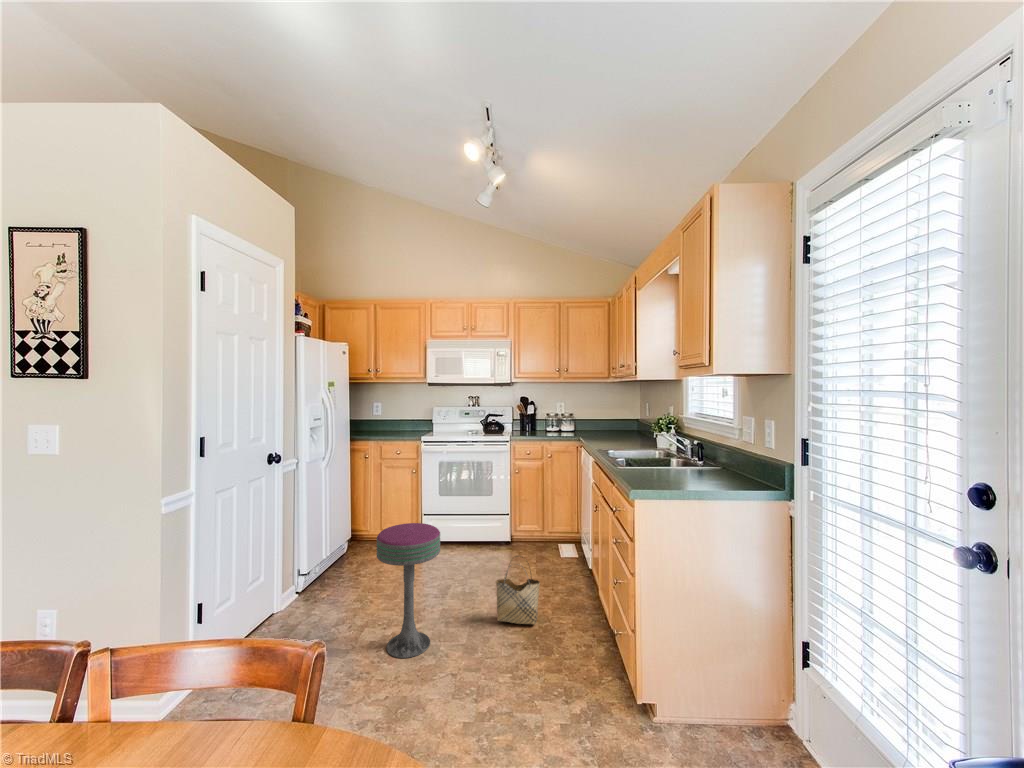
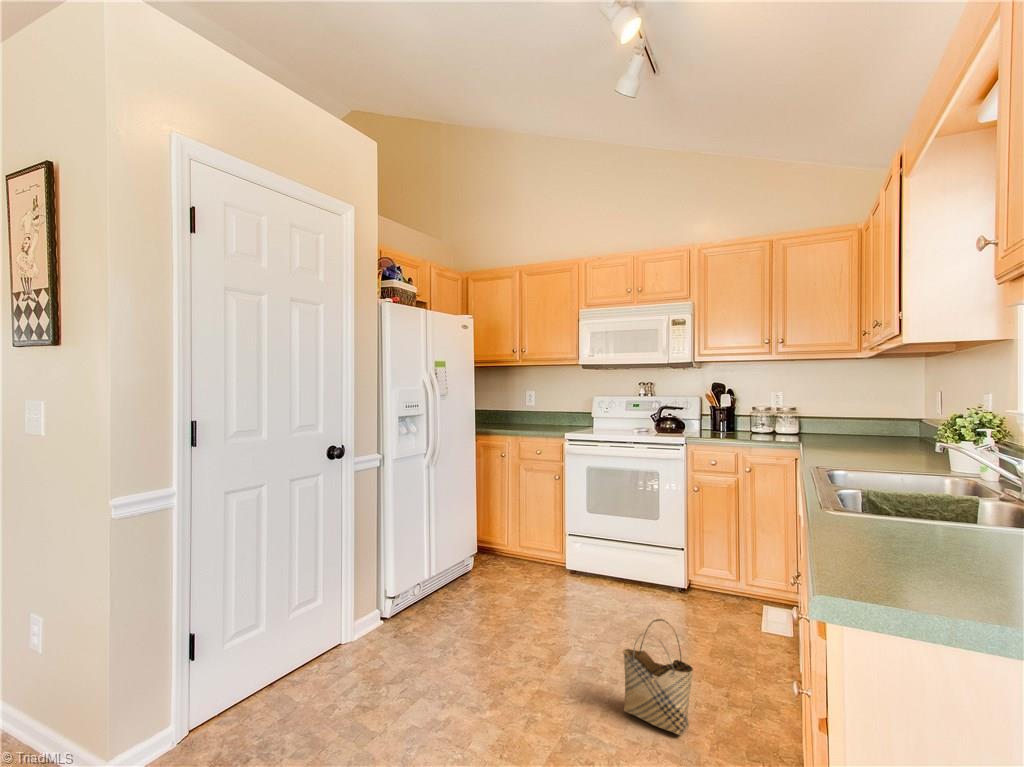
bar stool: present [376,523,440,658] -> none [450,546,535,731]

